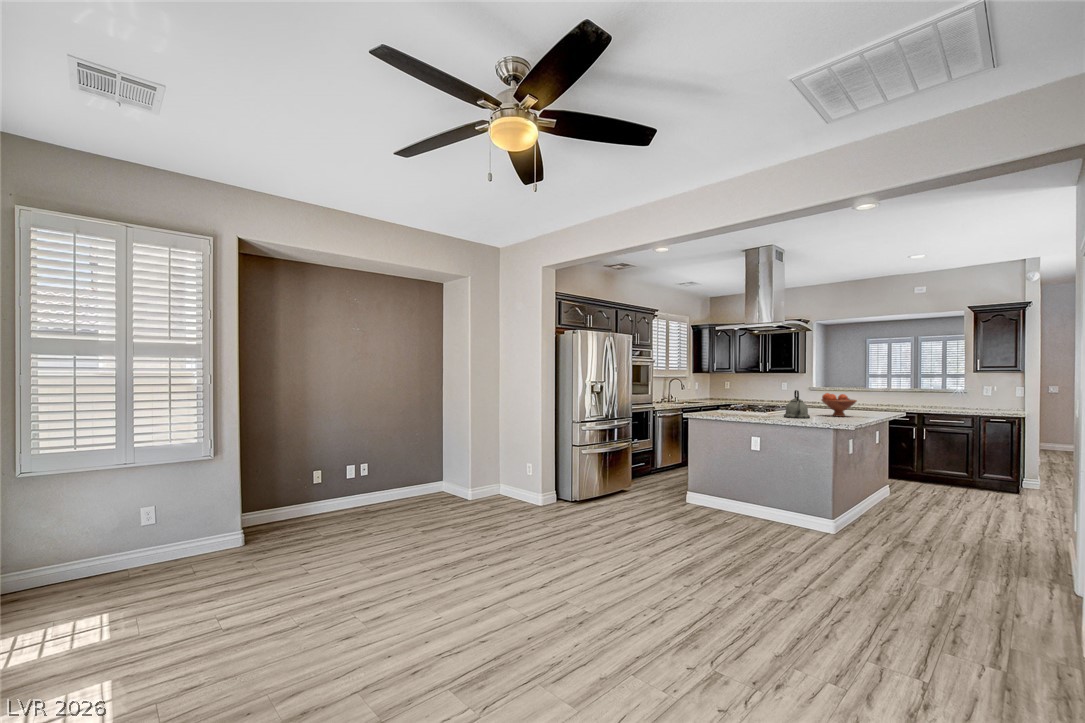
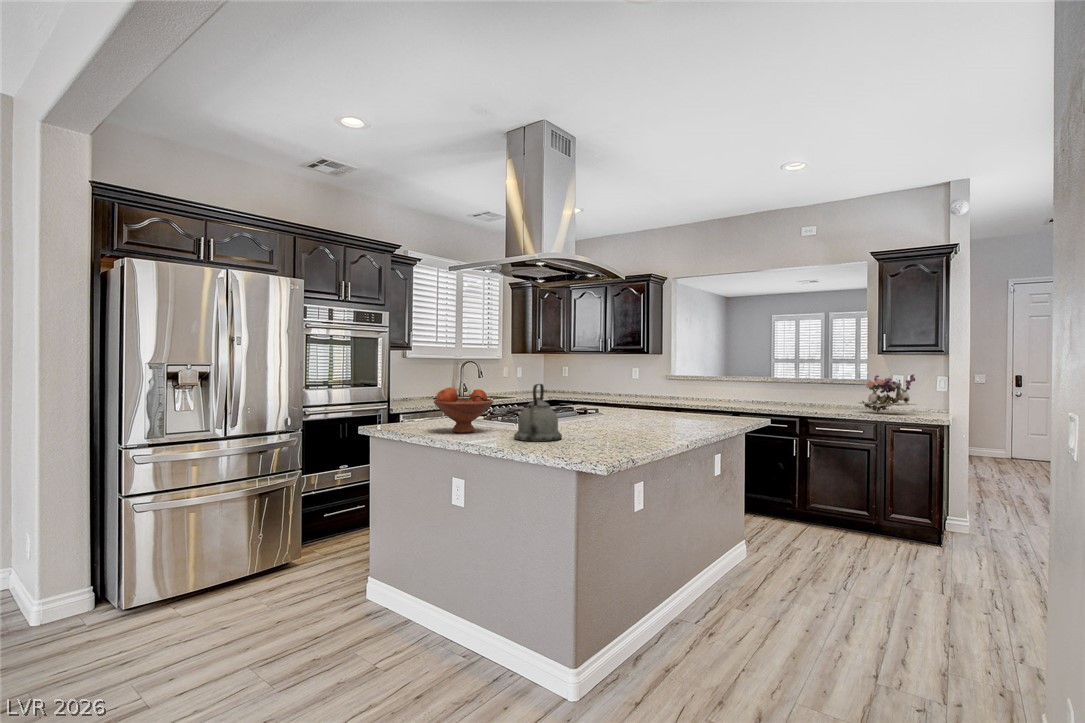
flower arrangement: none [958,385,1002,411] -> present [860,374,916,412]
fruit bowl: present [822,393,857,417] -> present [434,387,494,433]

